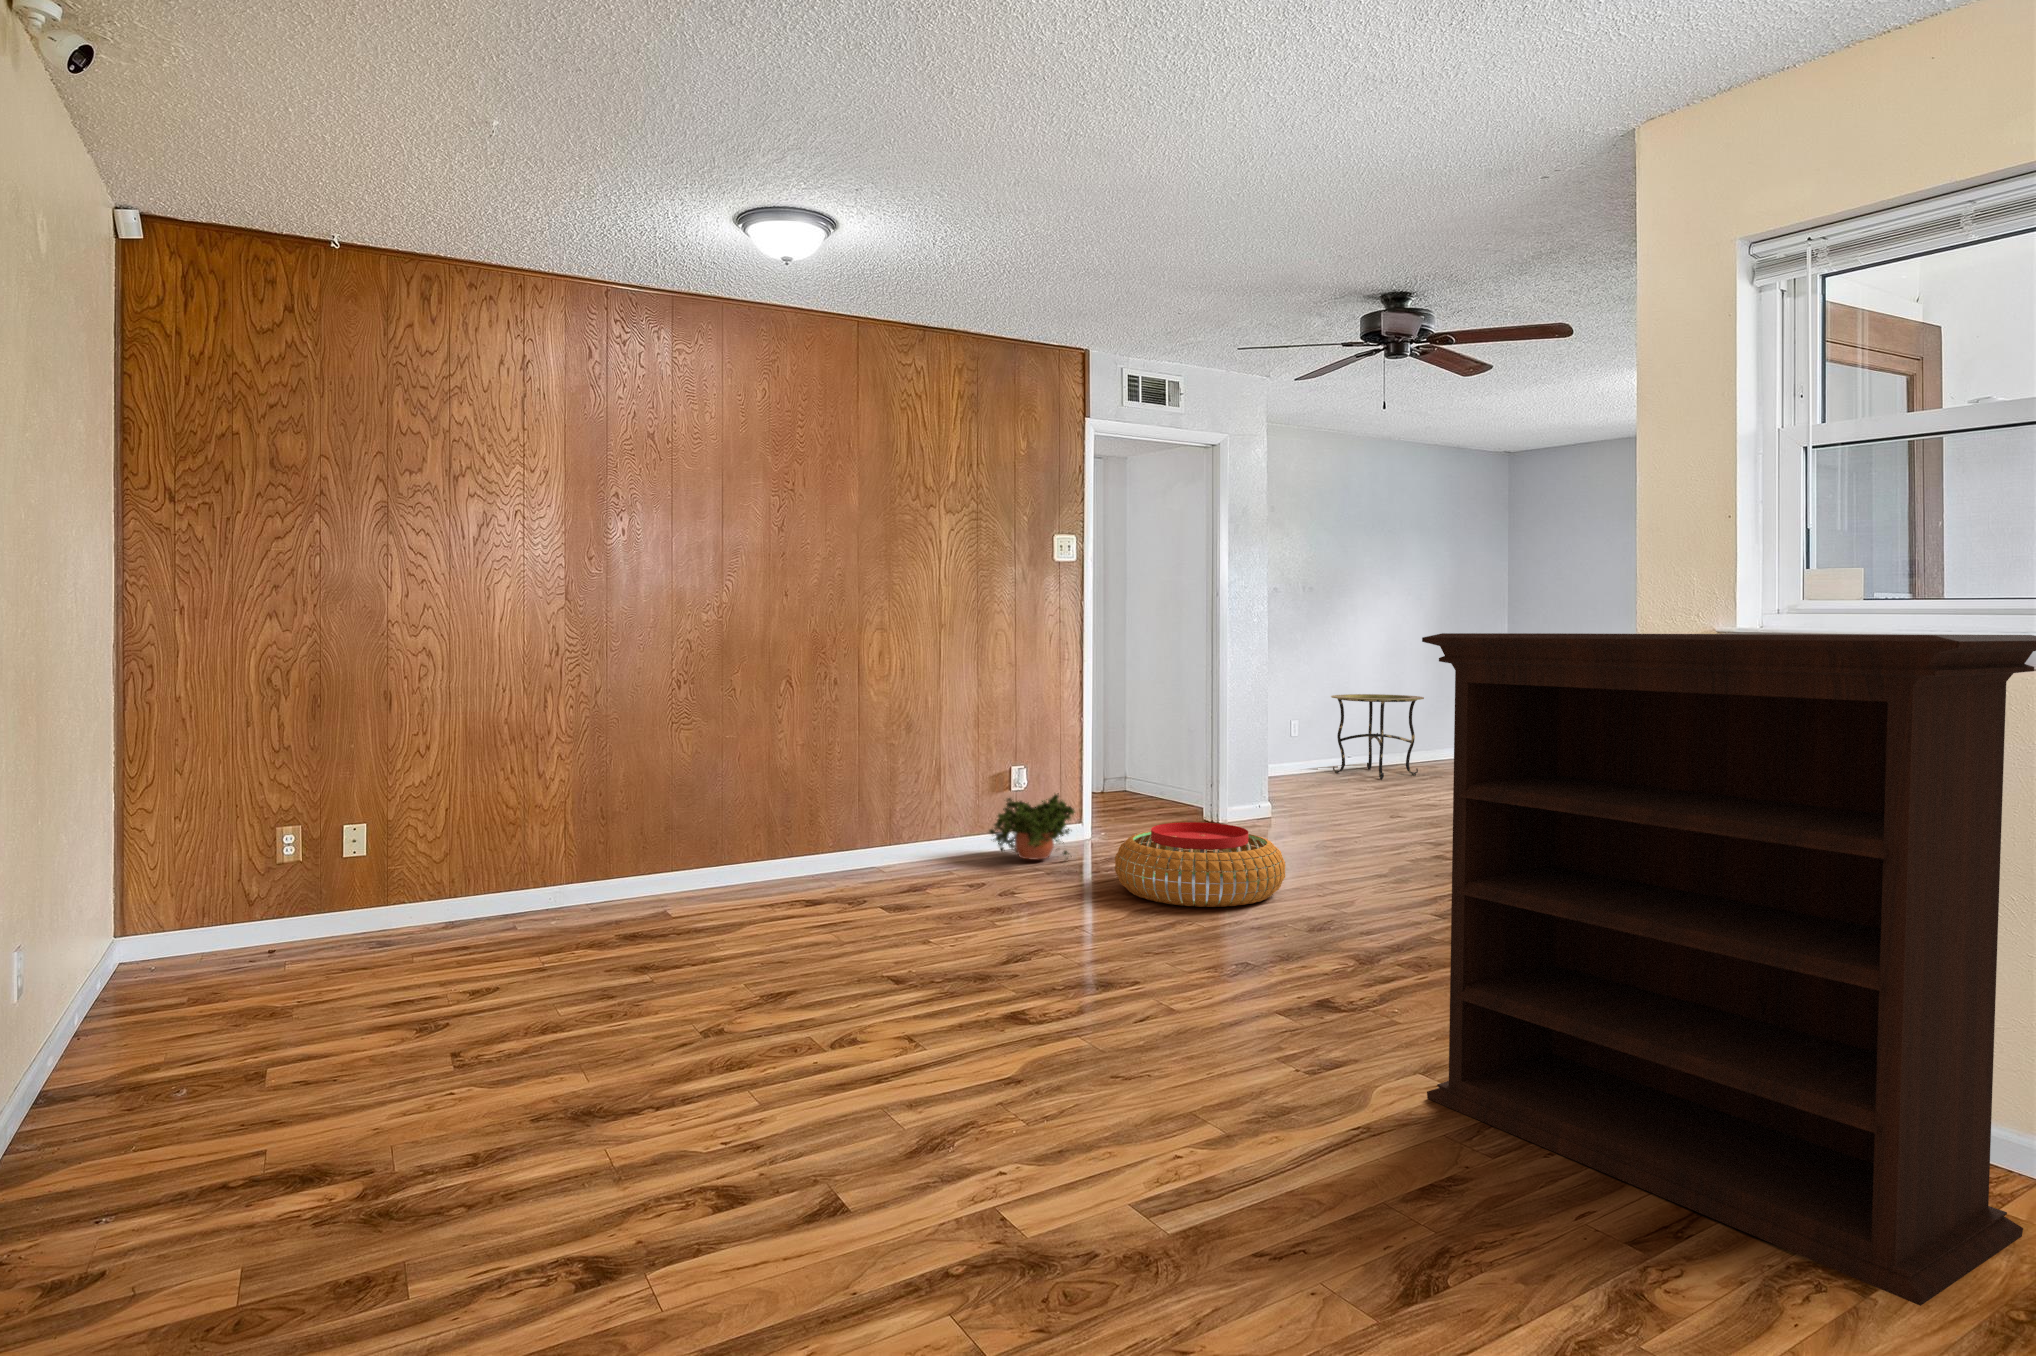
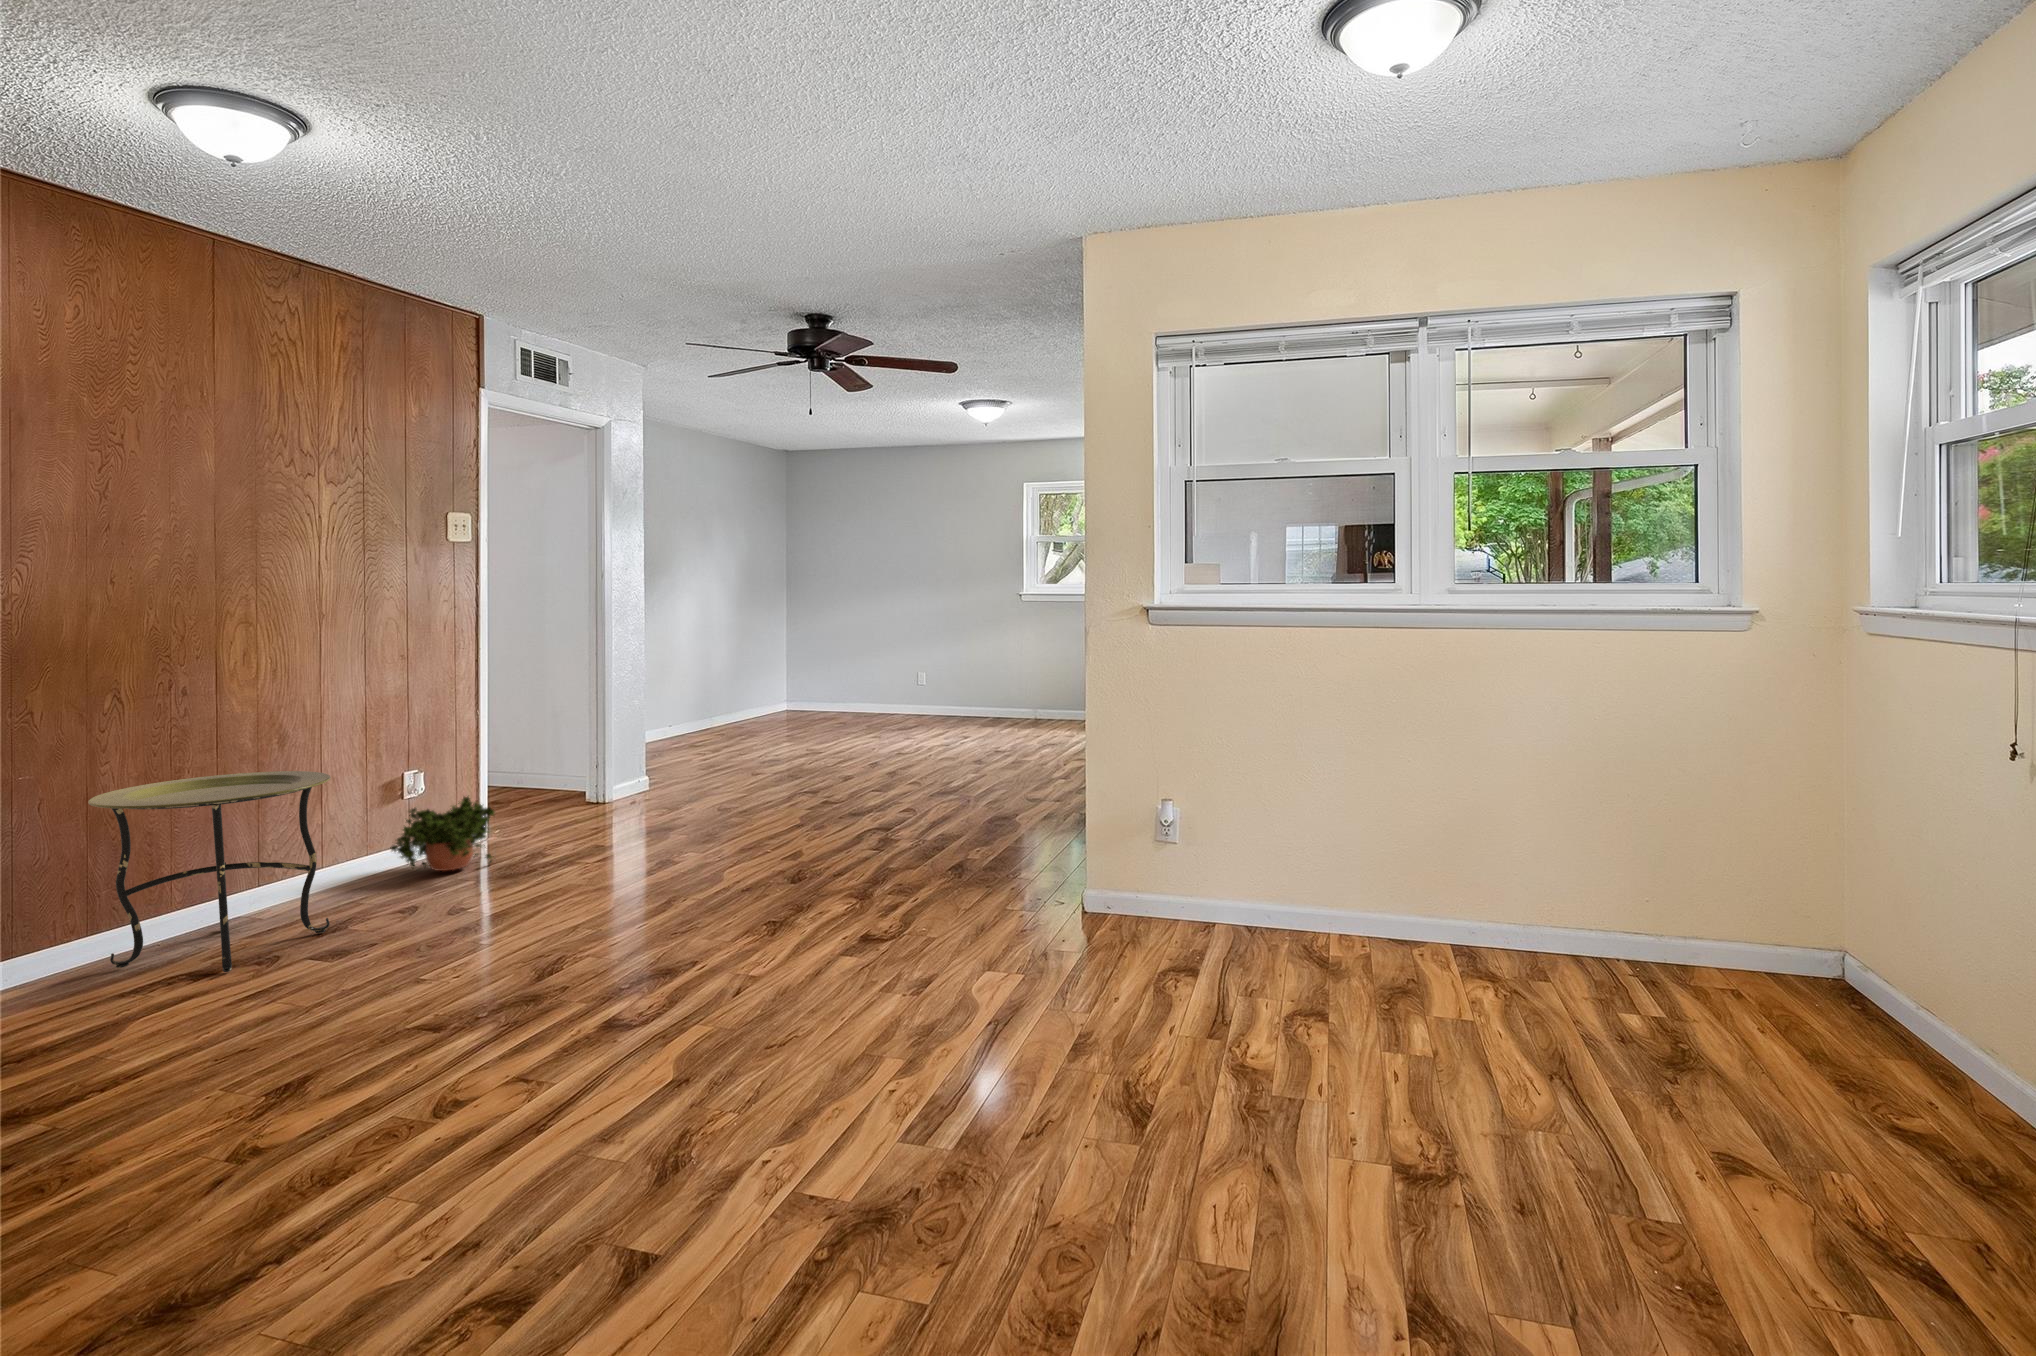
bookshelf: present [1422,633,2036,1306] -> none [993,616,1361,1018]
side table: present [1331,694,1424,779] -> present [88,771,331,972]
pouf: present [1115,822,1285,907] -> none [571,802,742,886]

